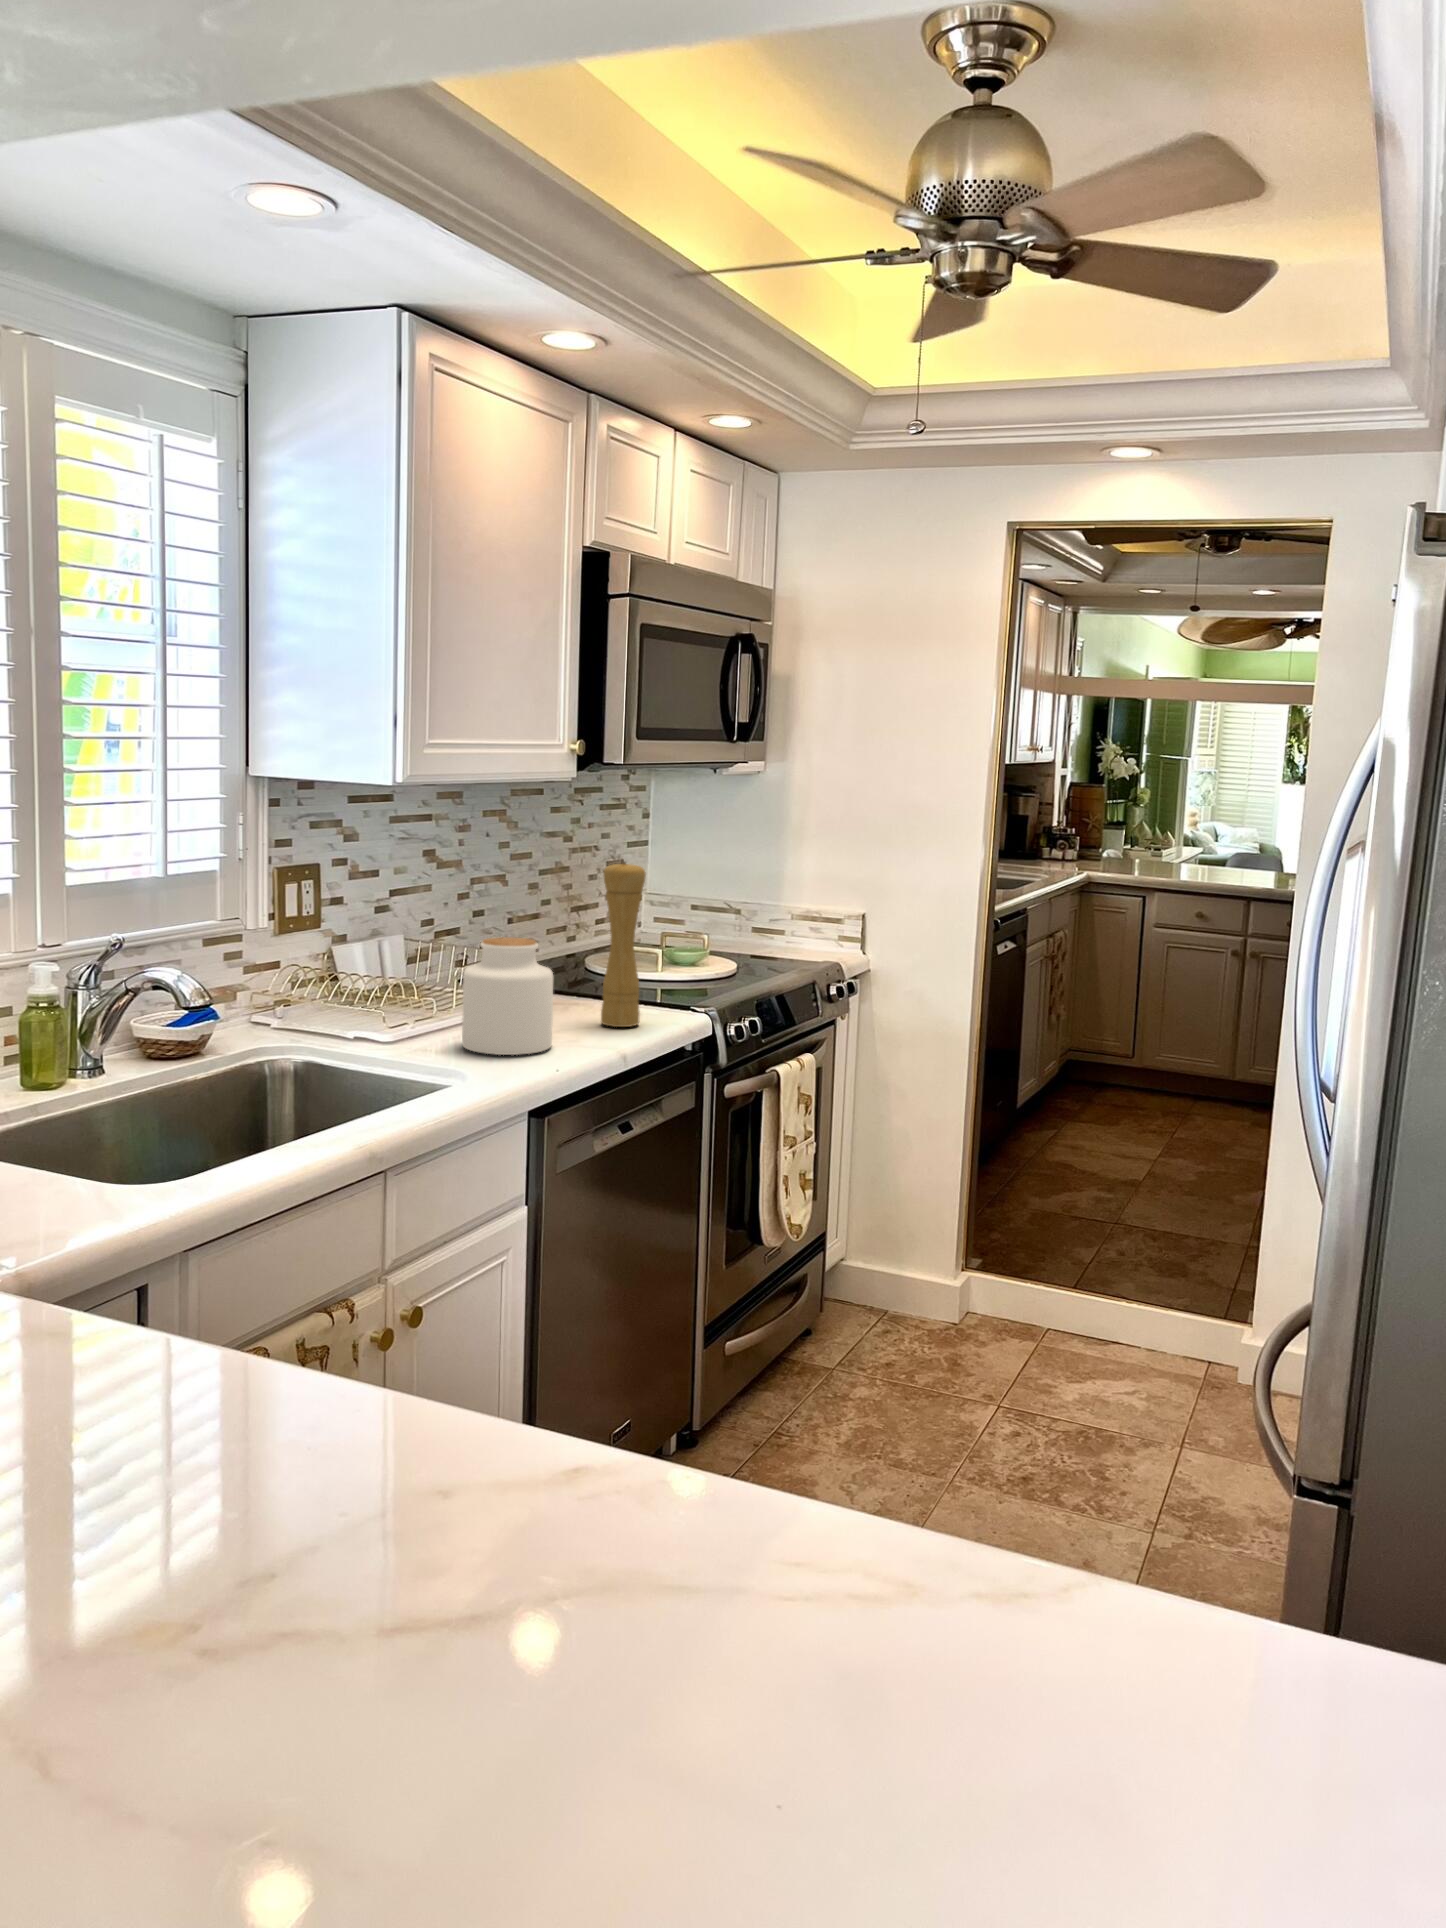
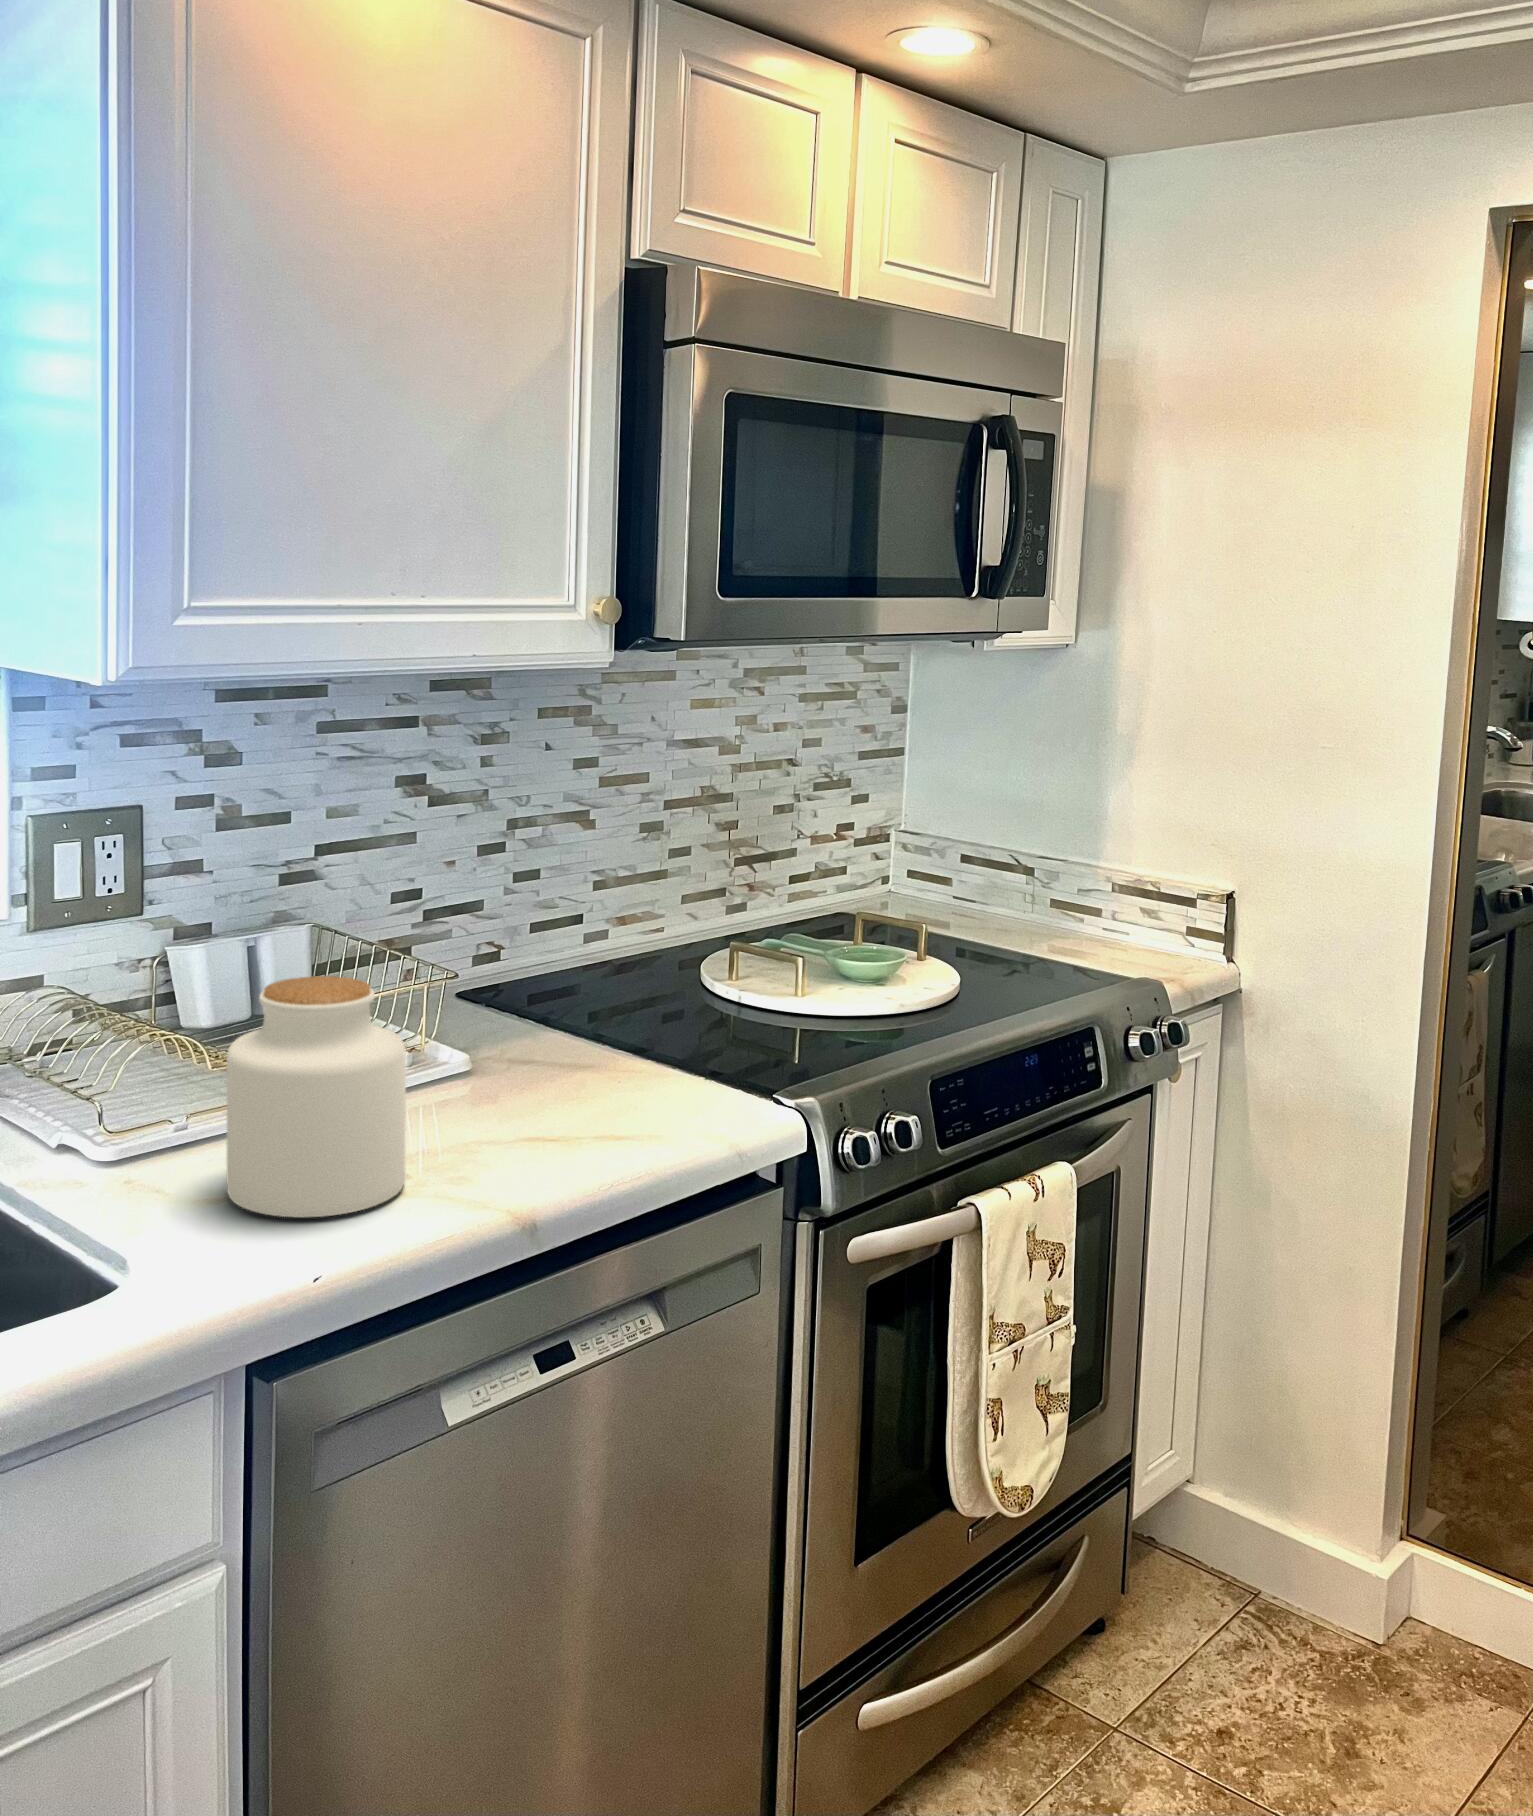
pepper mill: present [601,861,646,1027] -> none [564,828,648,1145]

